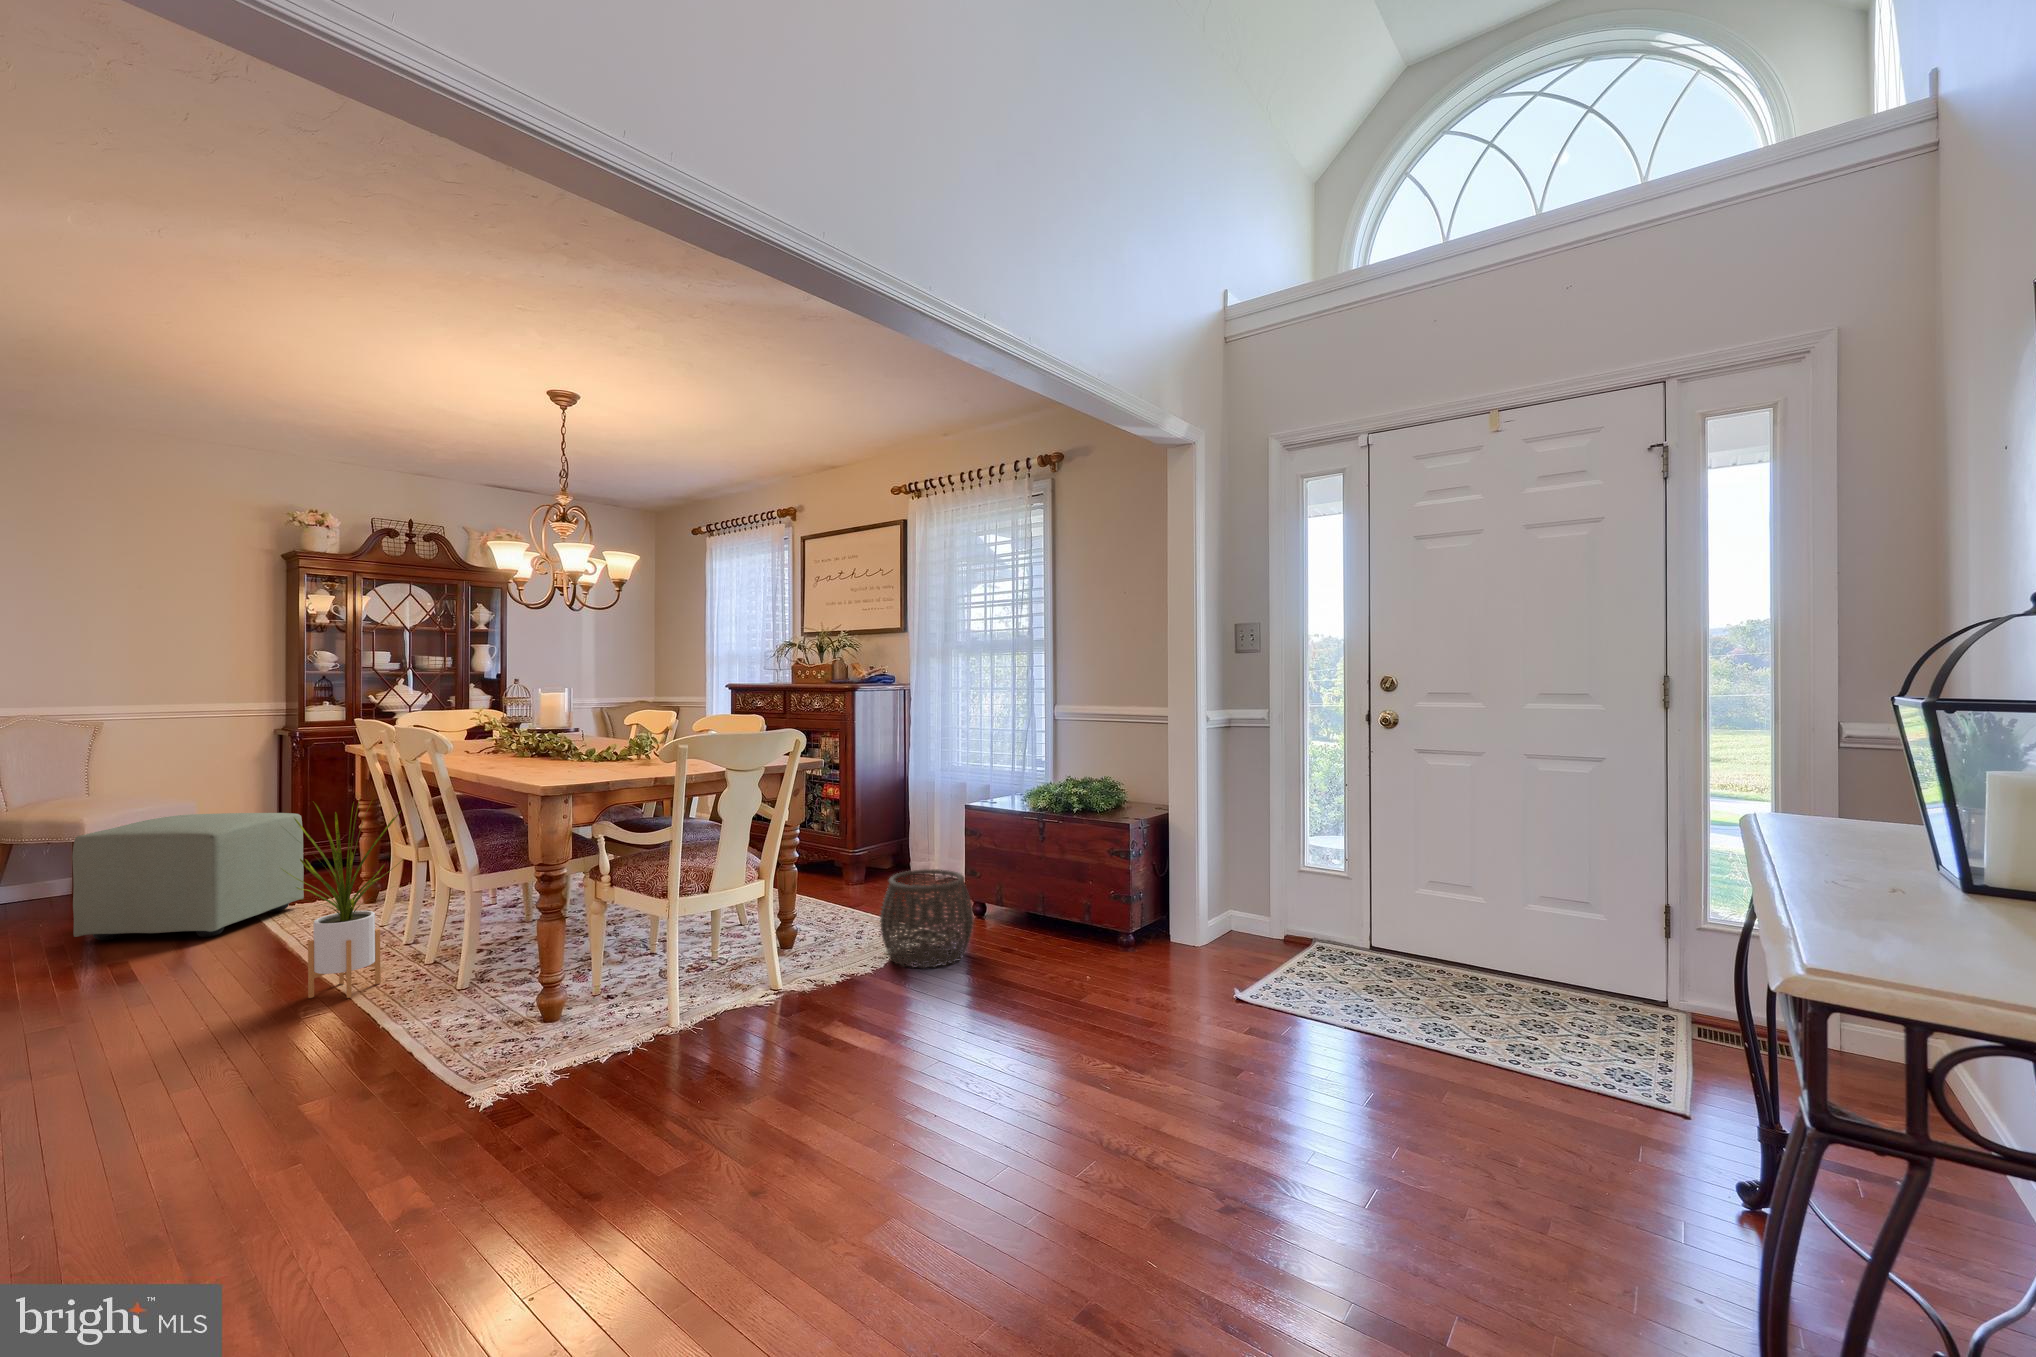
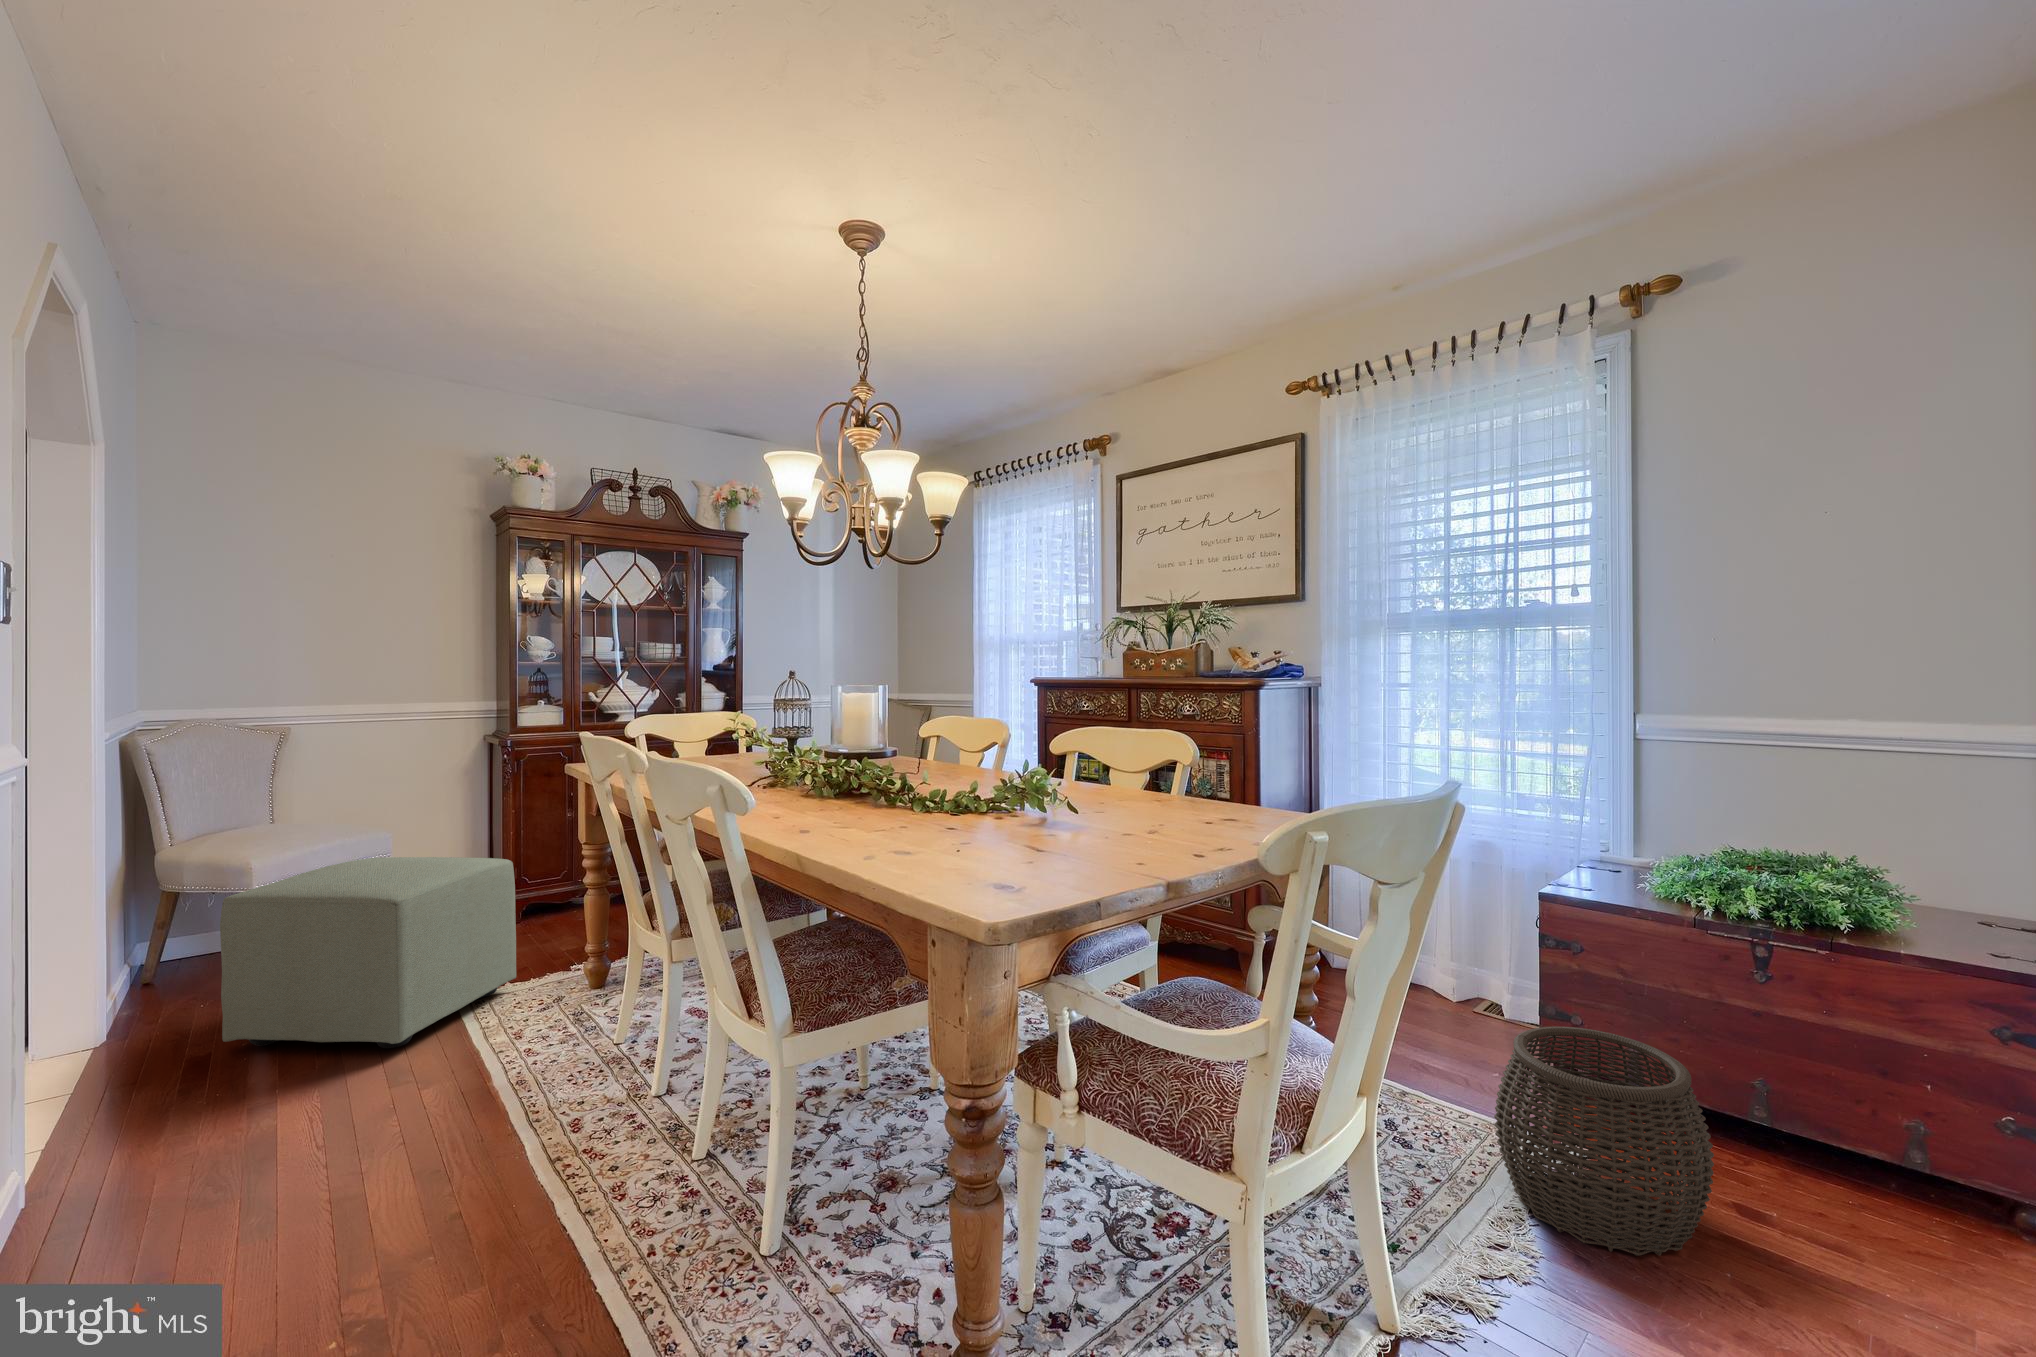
house plant: present [281,800,400,998] -> none [474,870,678,1243]

